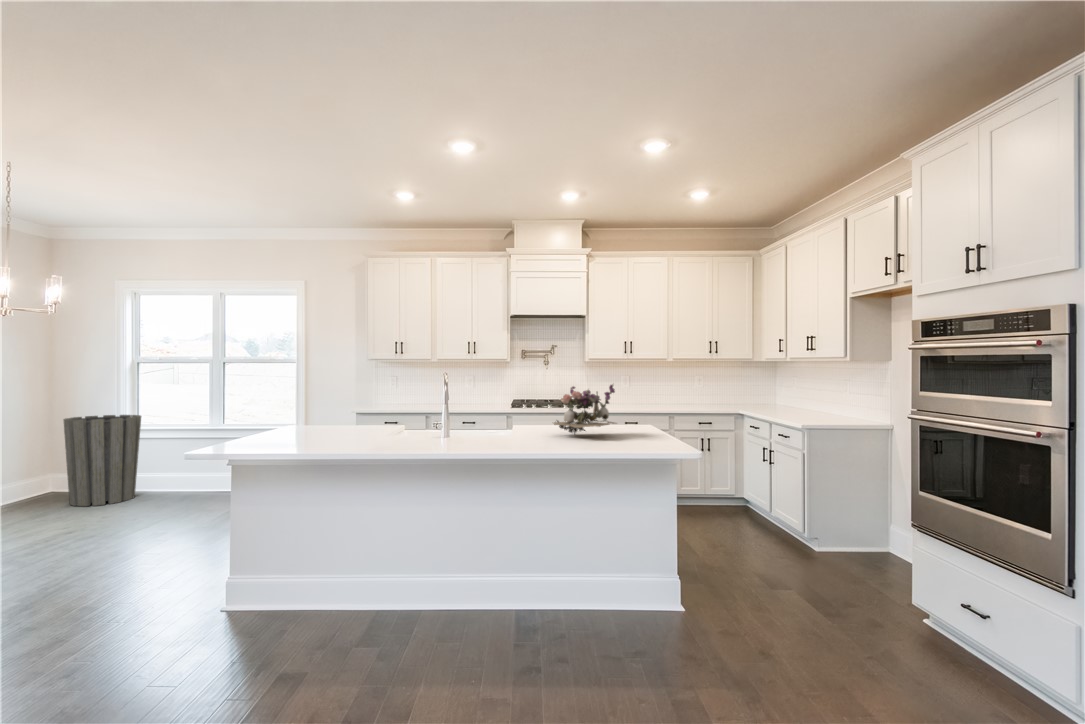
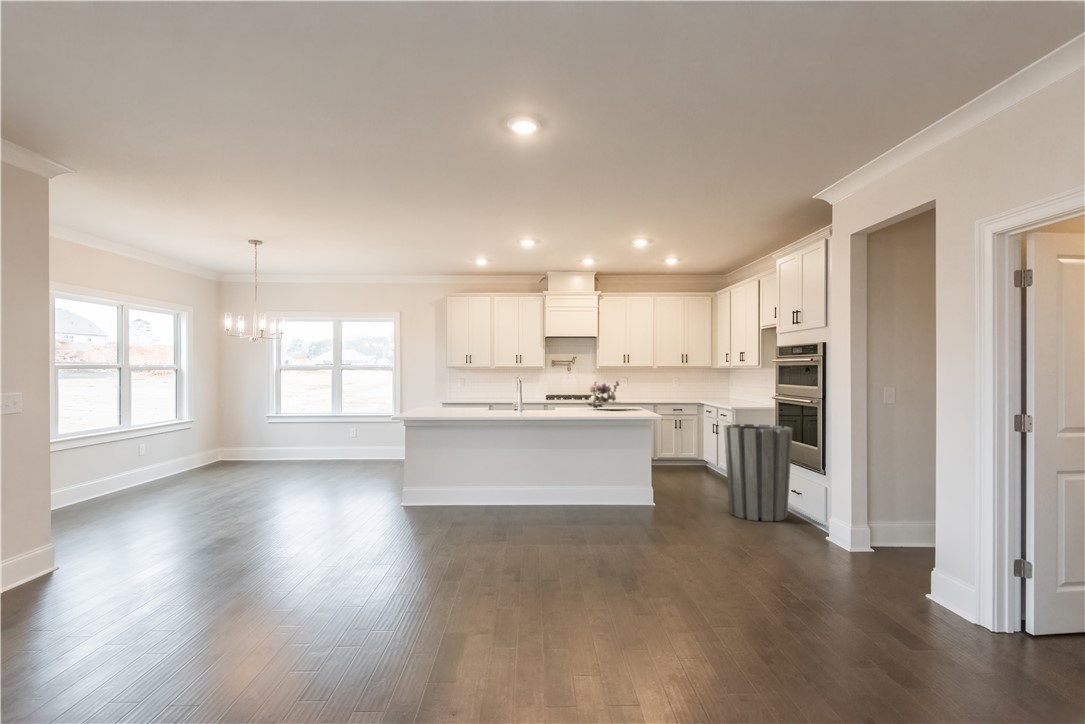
trash can: present [64,415,141,506] -> present [724,424,793,521]

